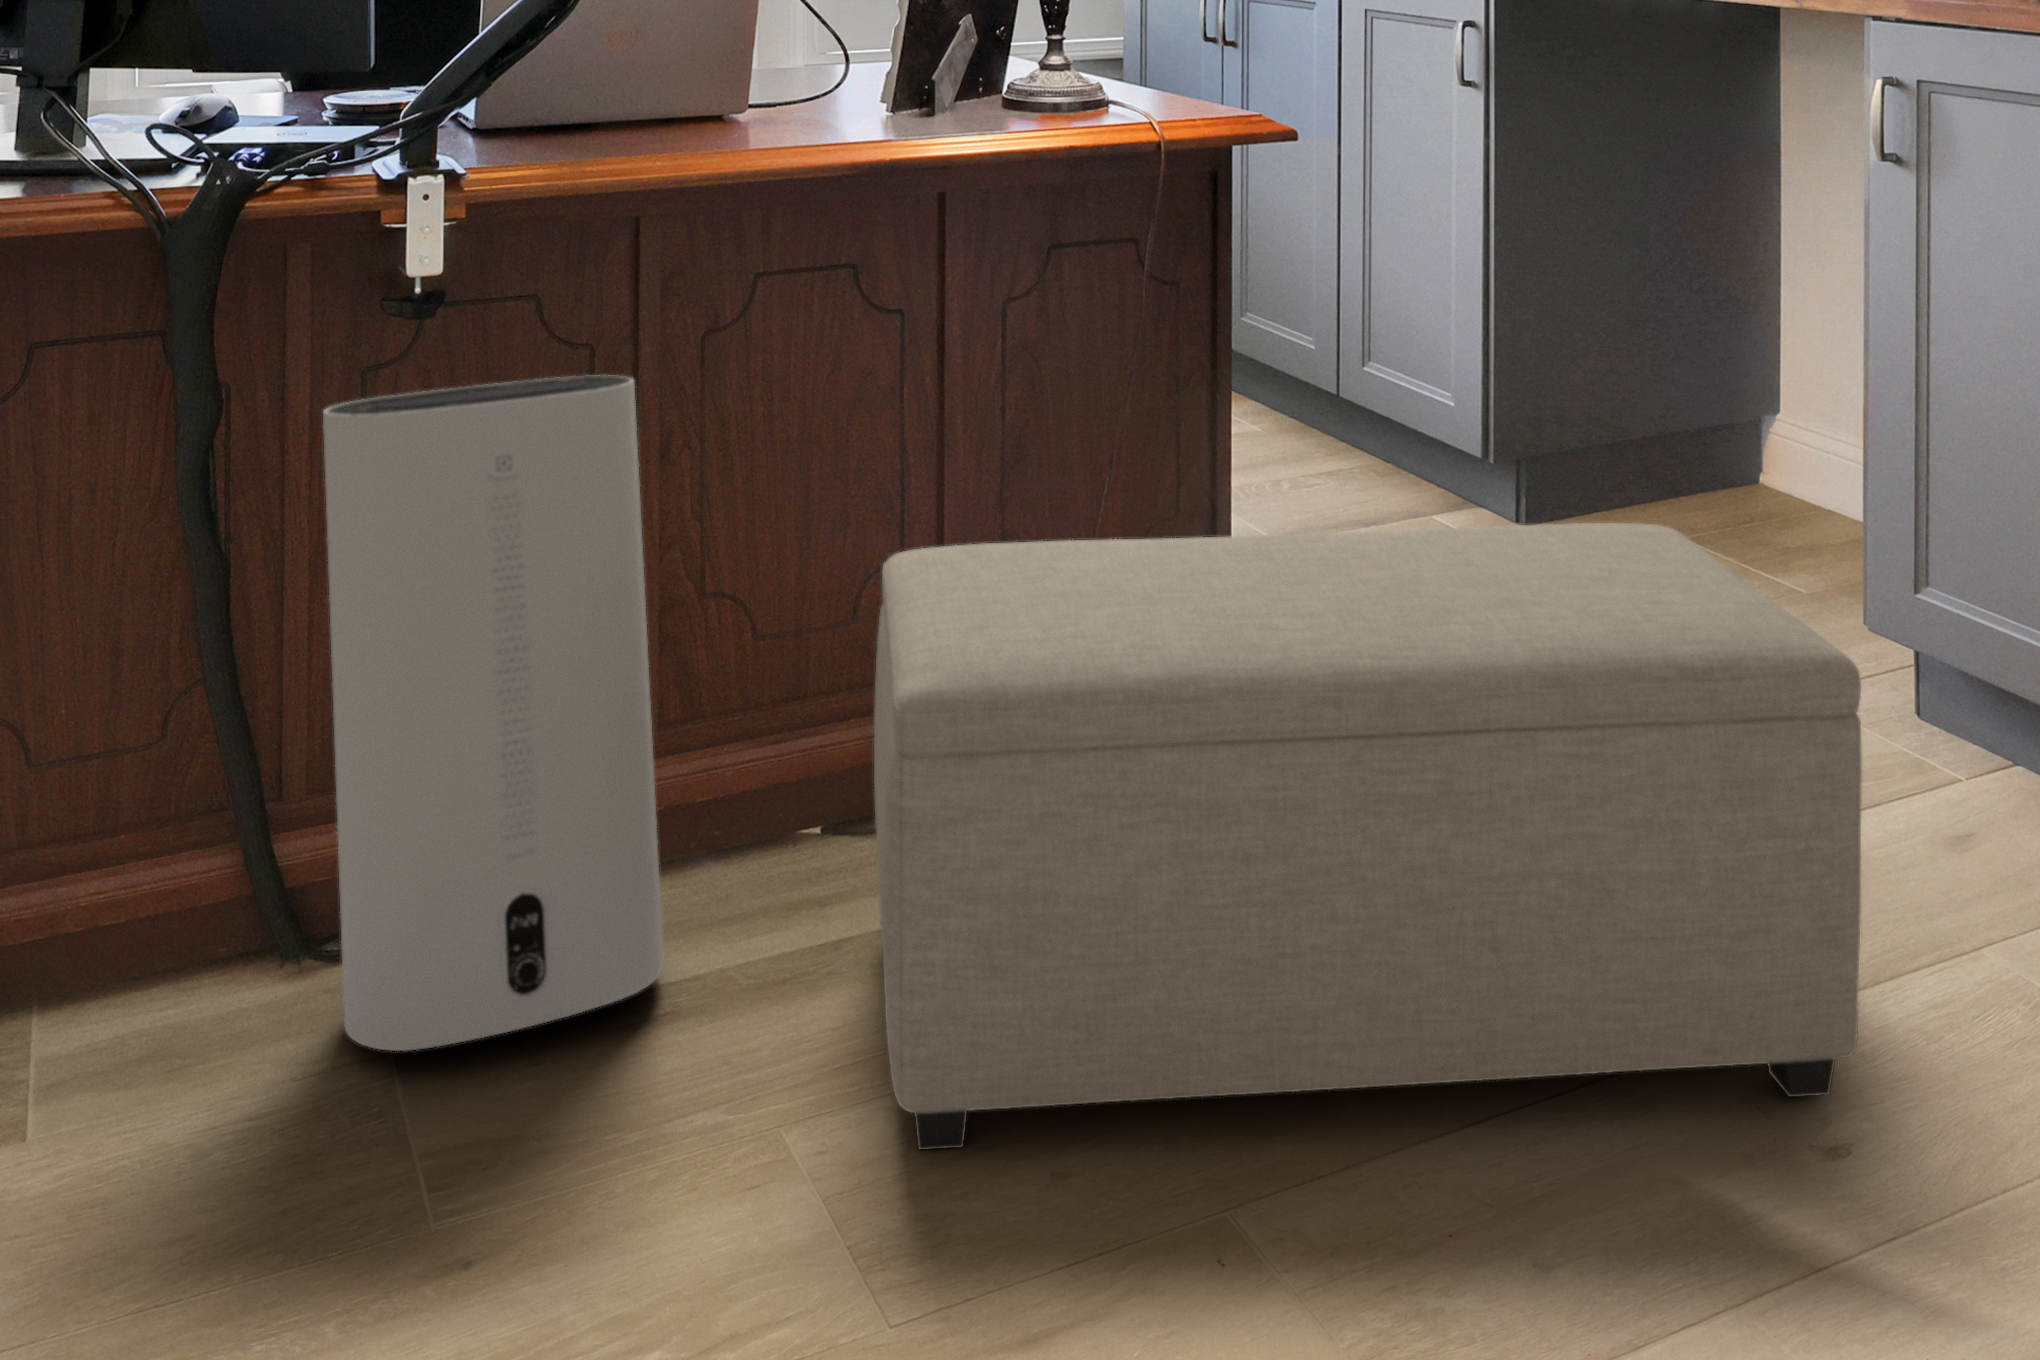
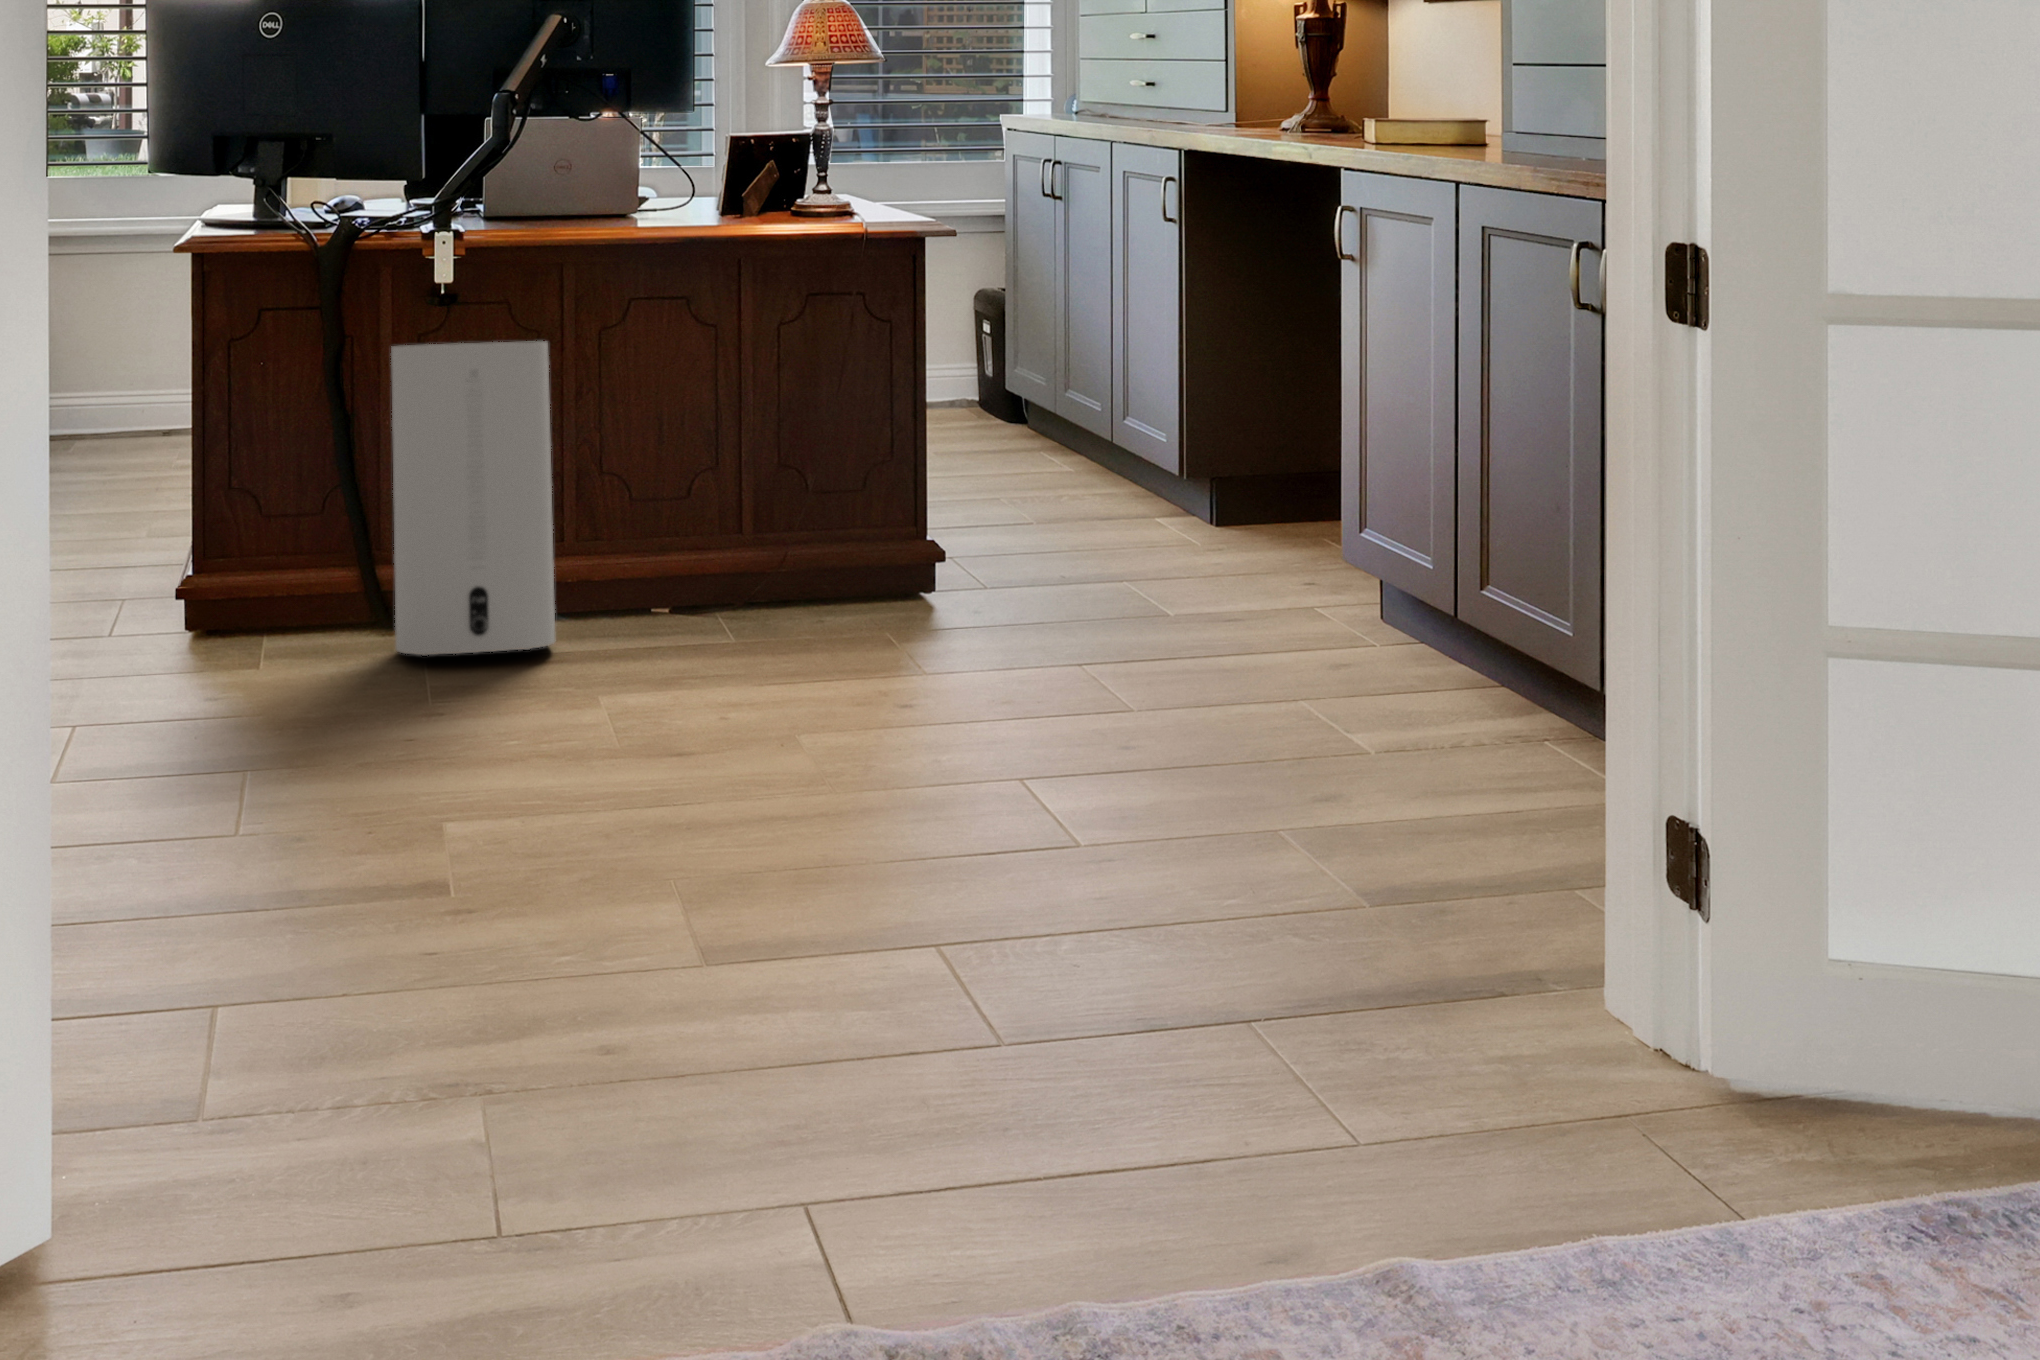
ottoman: present [874,523,1862,1150] -> none [636,440,1150,734]

